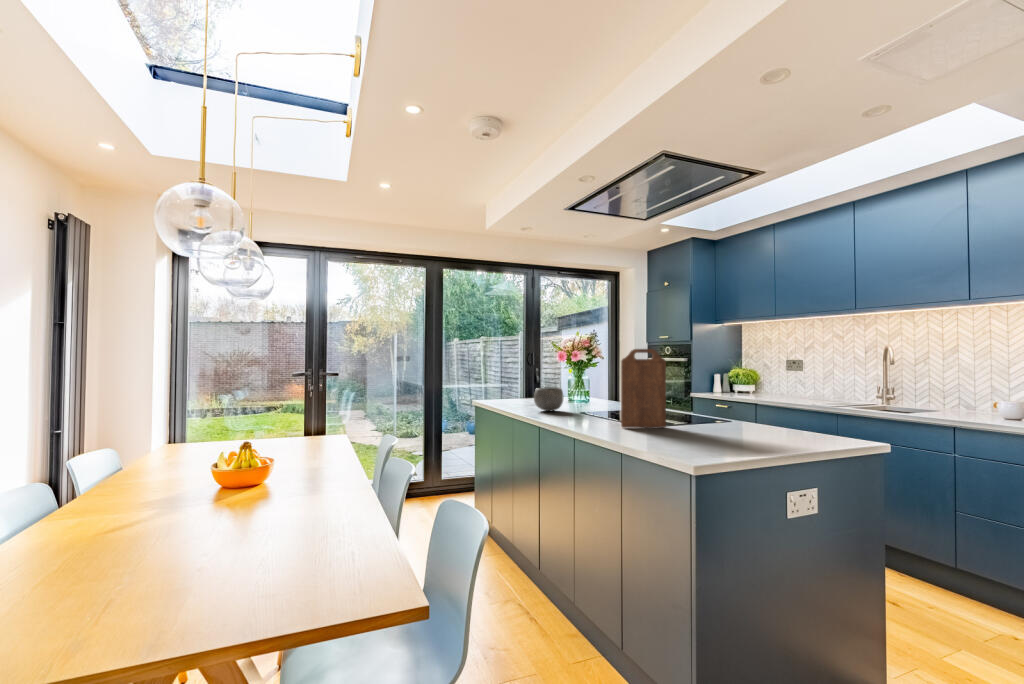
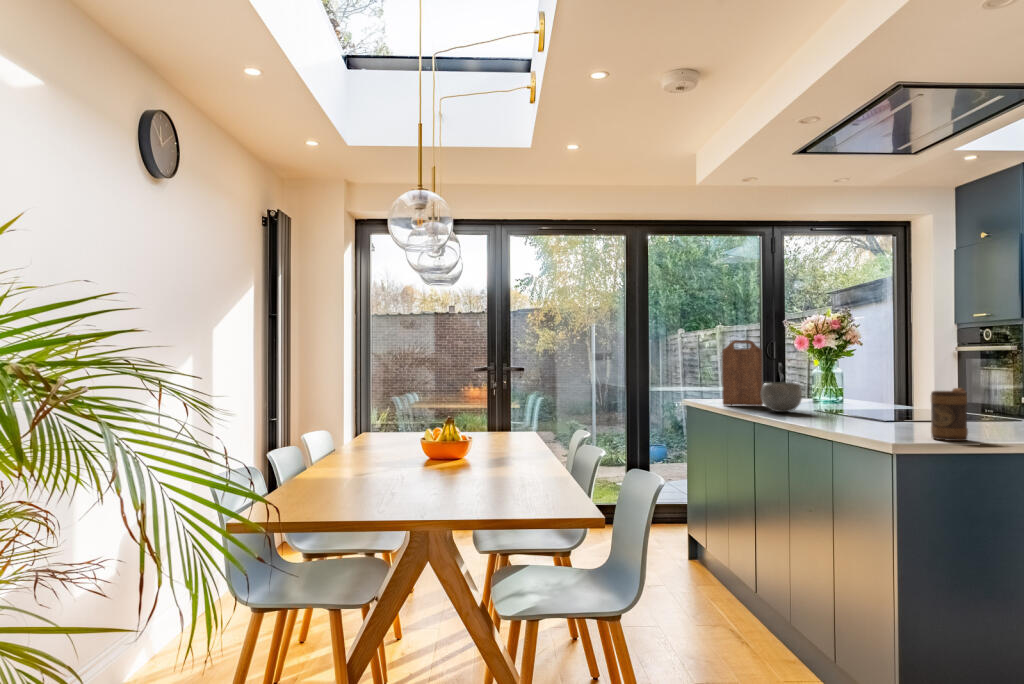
cutting board: present [621,349,666,428] -> present [722,340,763,406]
mug: none [671,397,697,440] -> present [931,388,968,441]

